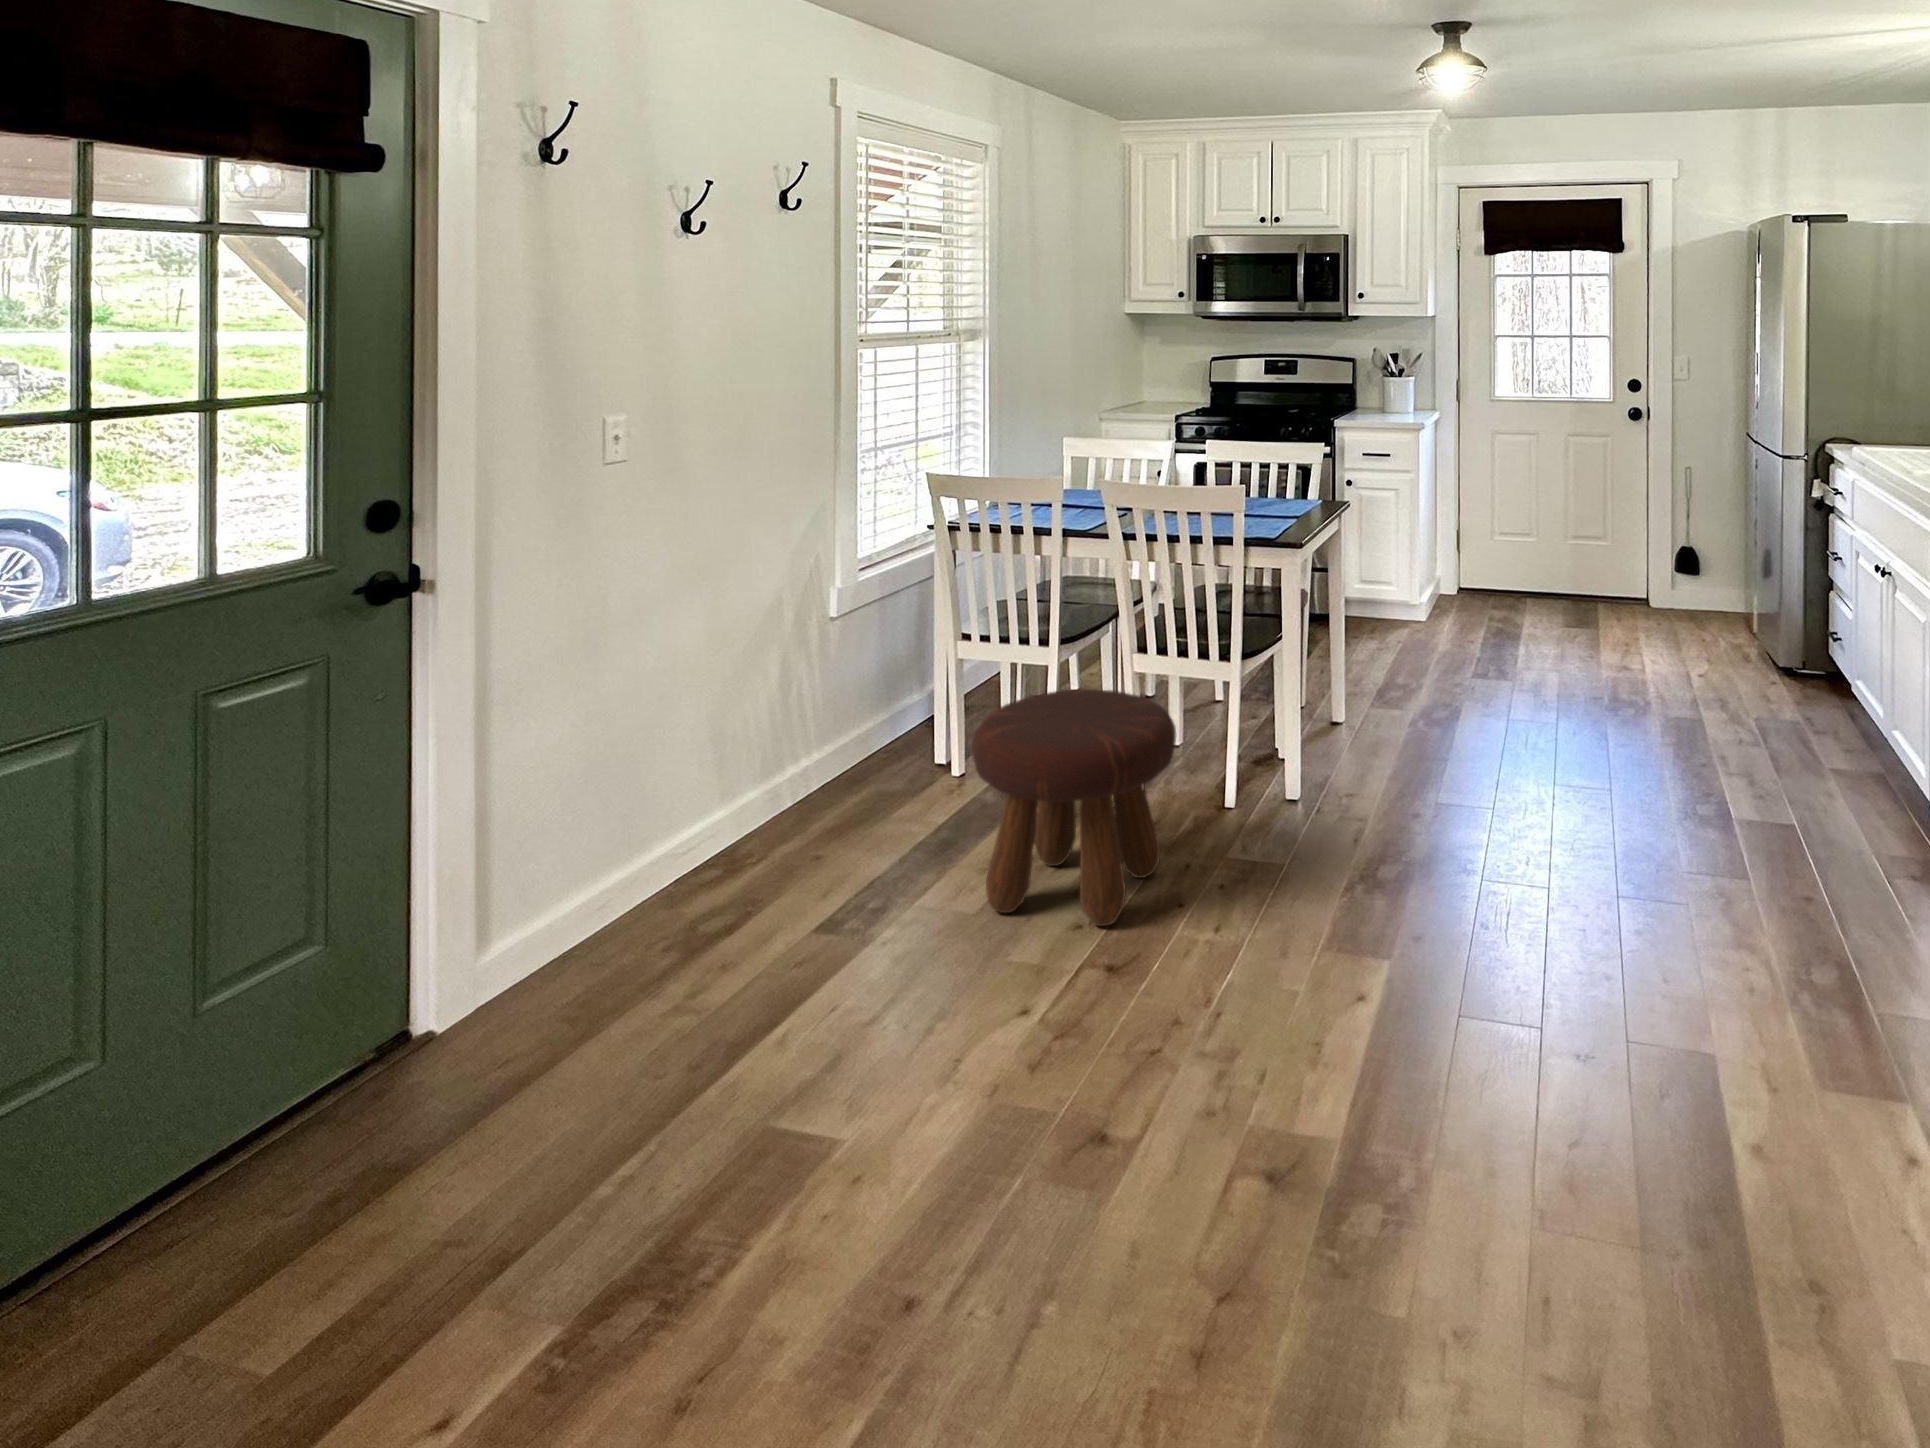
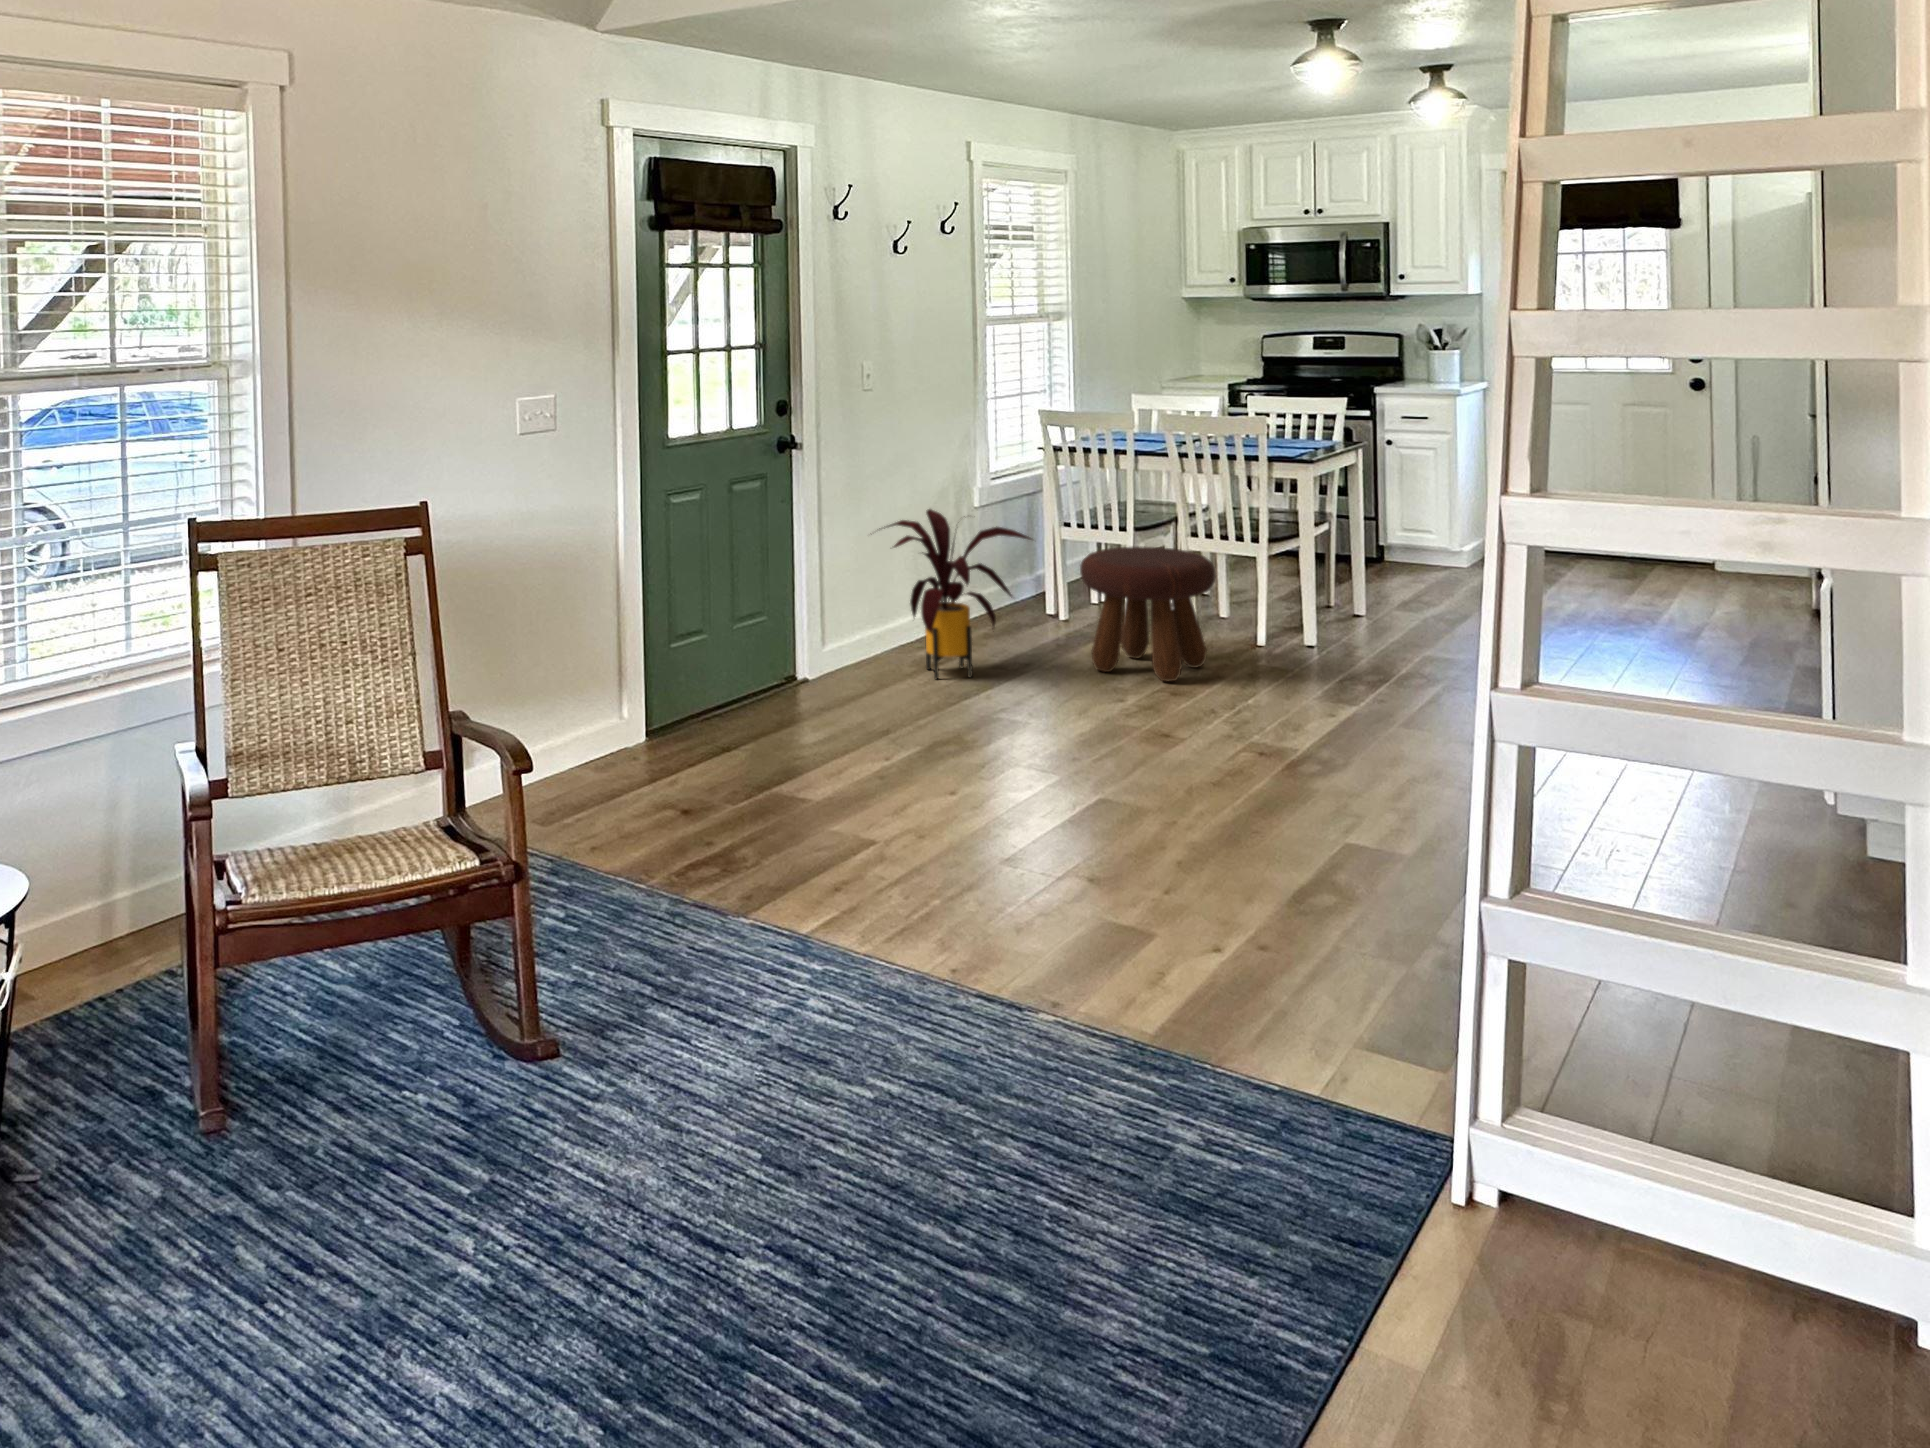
house plant: none [600,661,897,987] -> present [879,509,1031,679]

